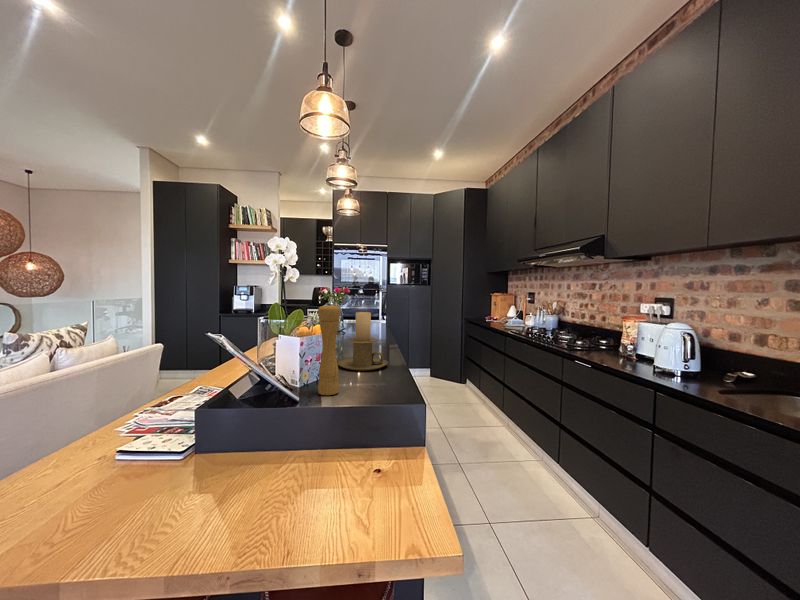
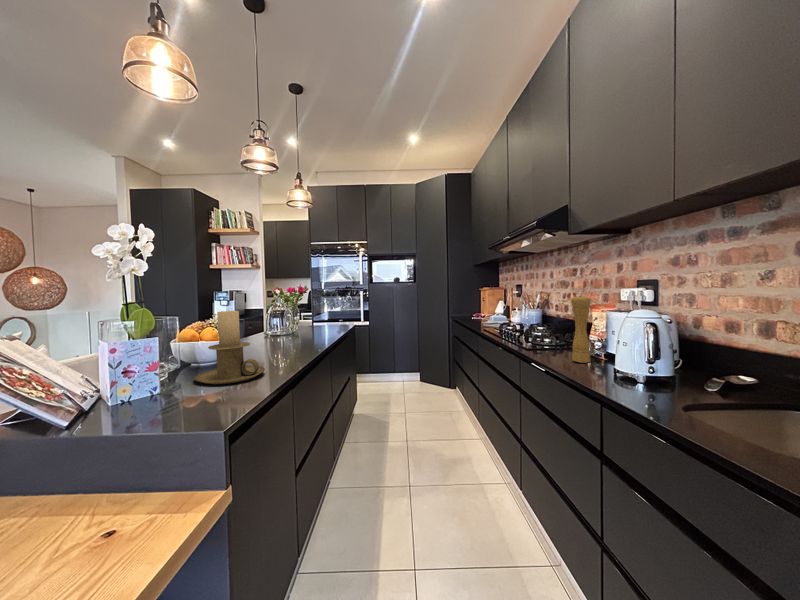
pepper mill: present [318,304,341,395] -> present [571,296,591,363]

